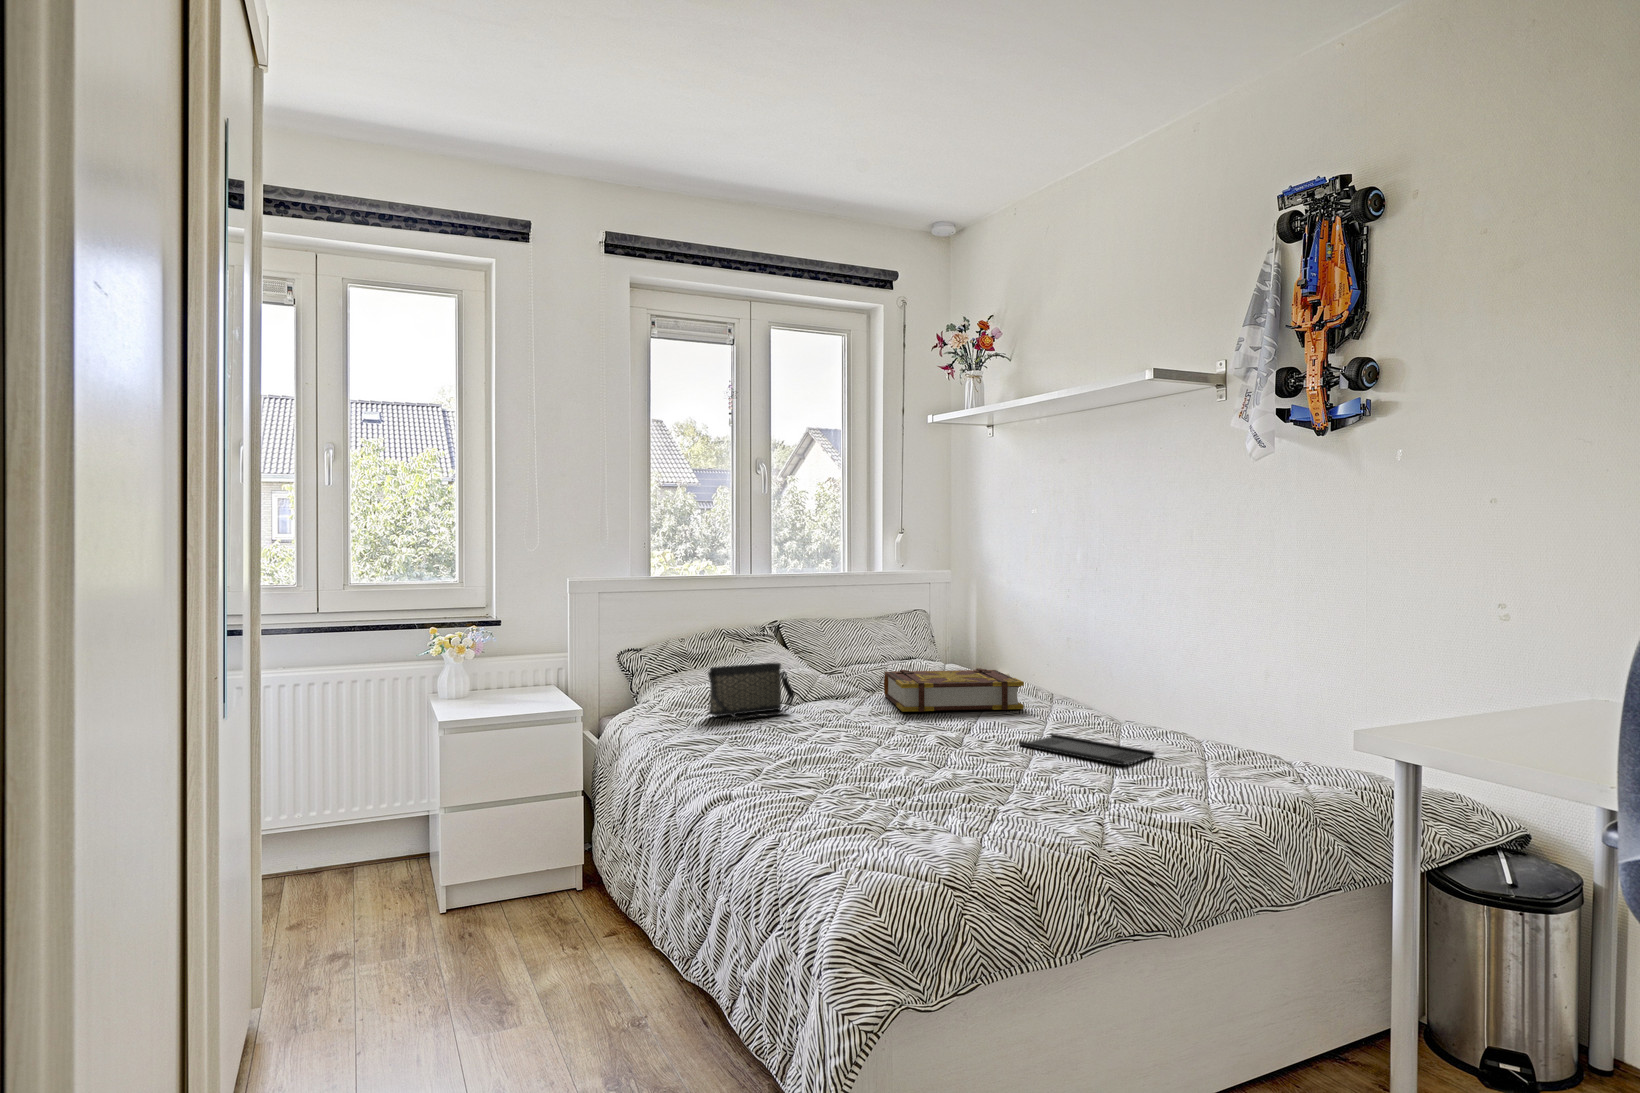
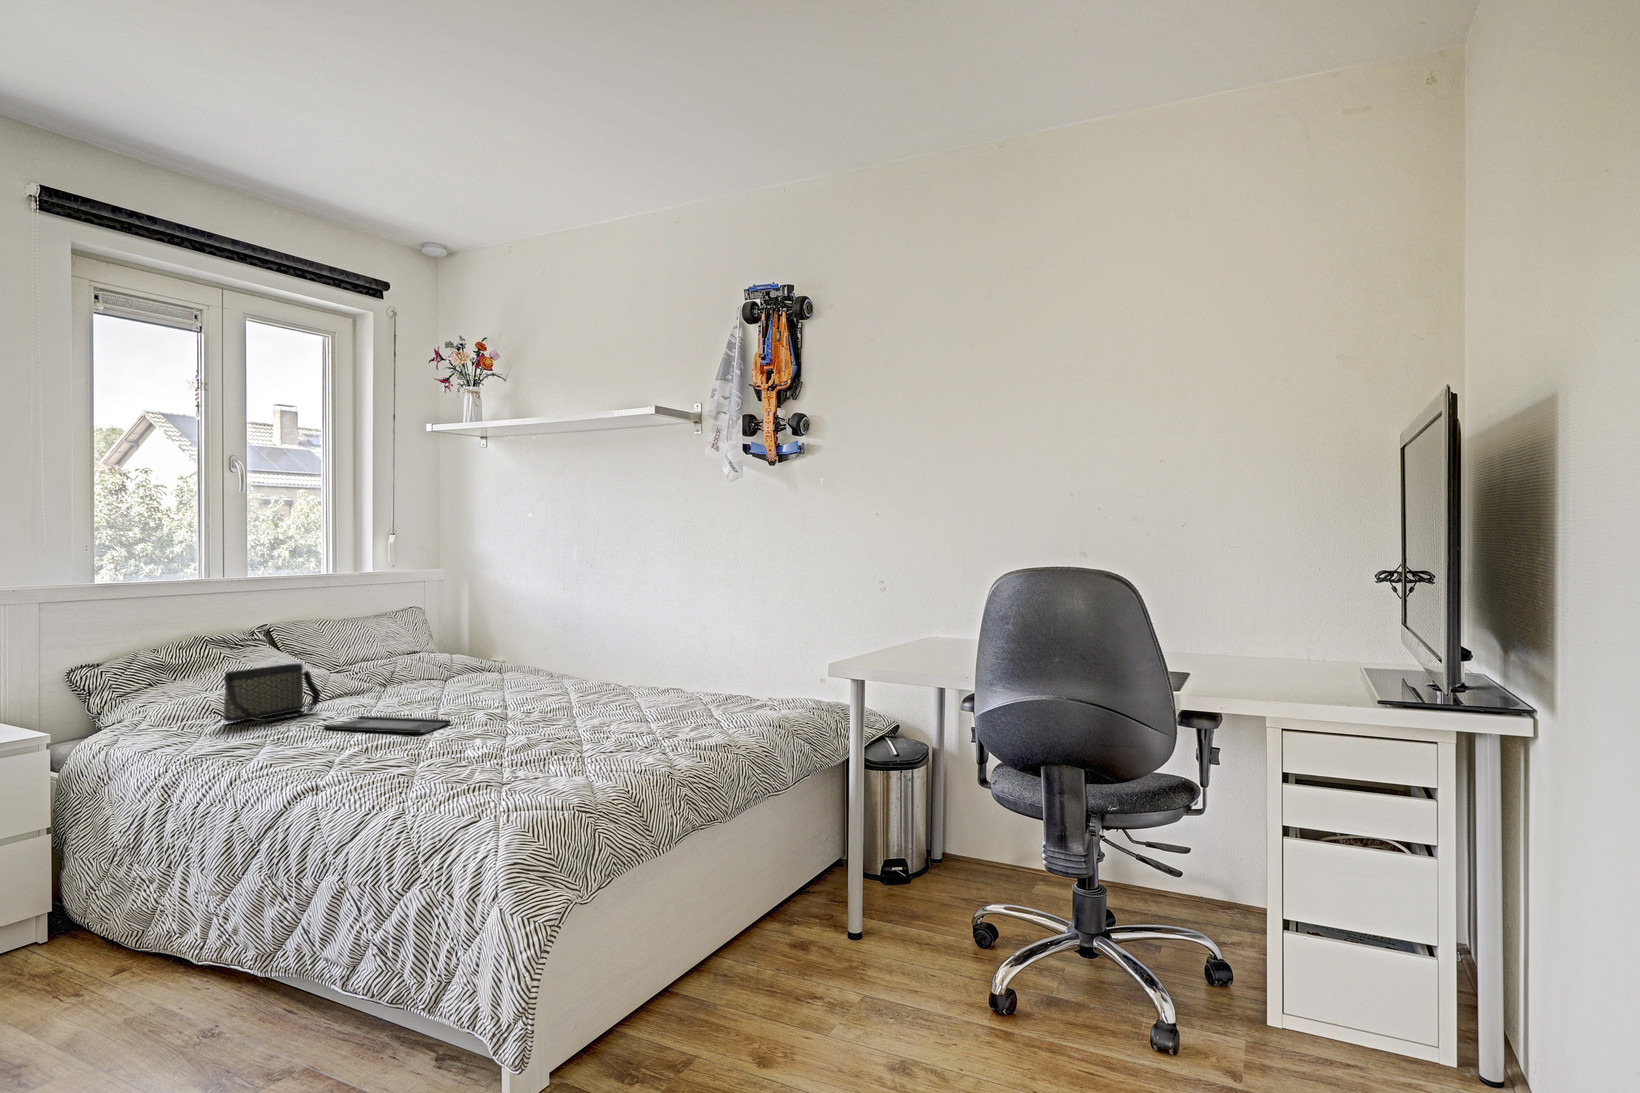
book: present [884,668,1024,712] -> none [402,657,543,699]
tray: present [1019,734,1155,765] -> present [324,716,451,733]

